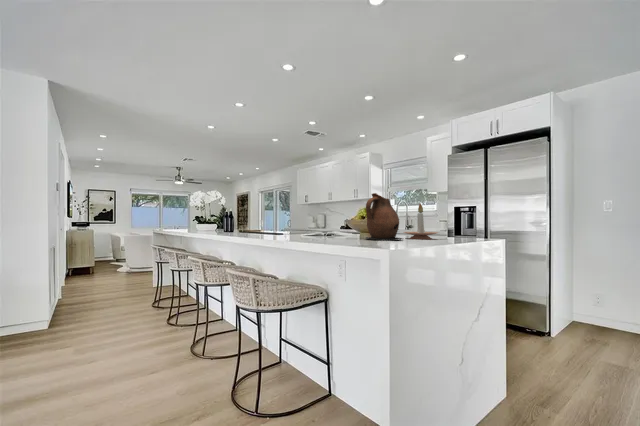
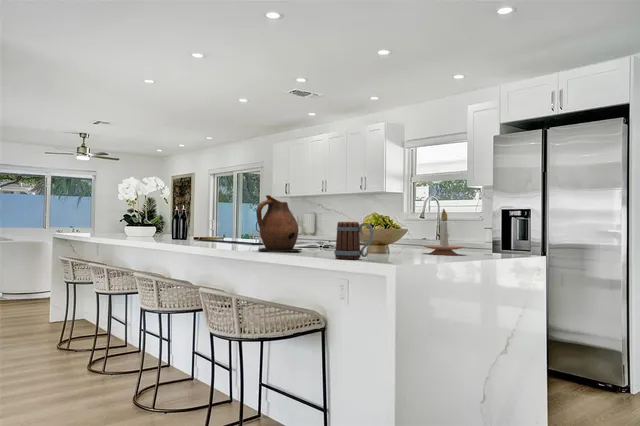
ceramic pitcher: present [366,193,402,240] -> present [256,195,302,252]
mug: none [332,210,367,244] -> present [334,222,373,259]

